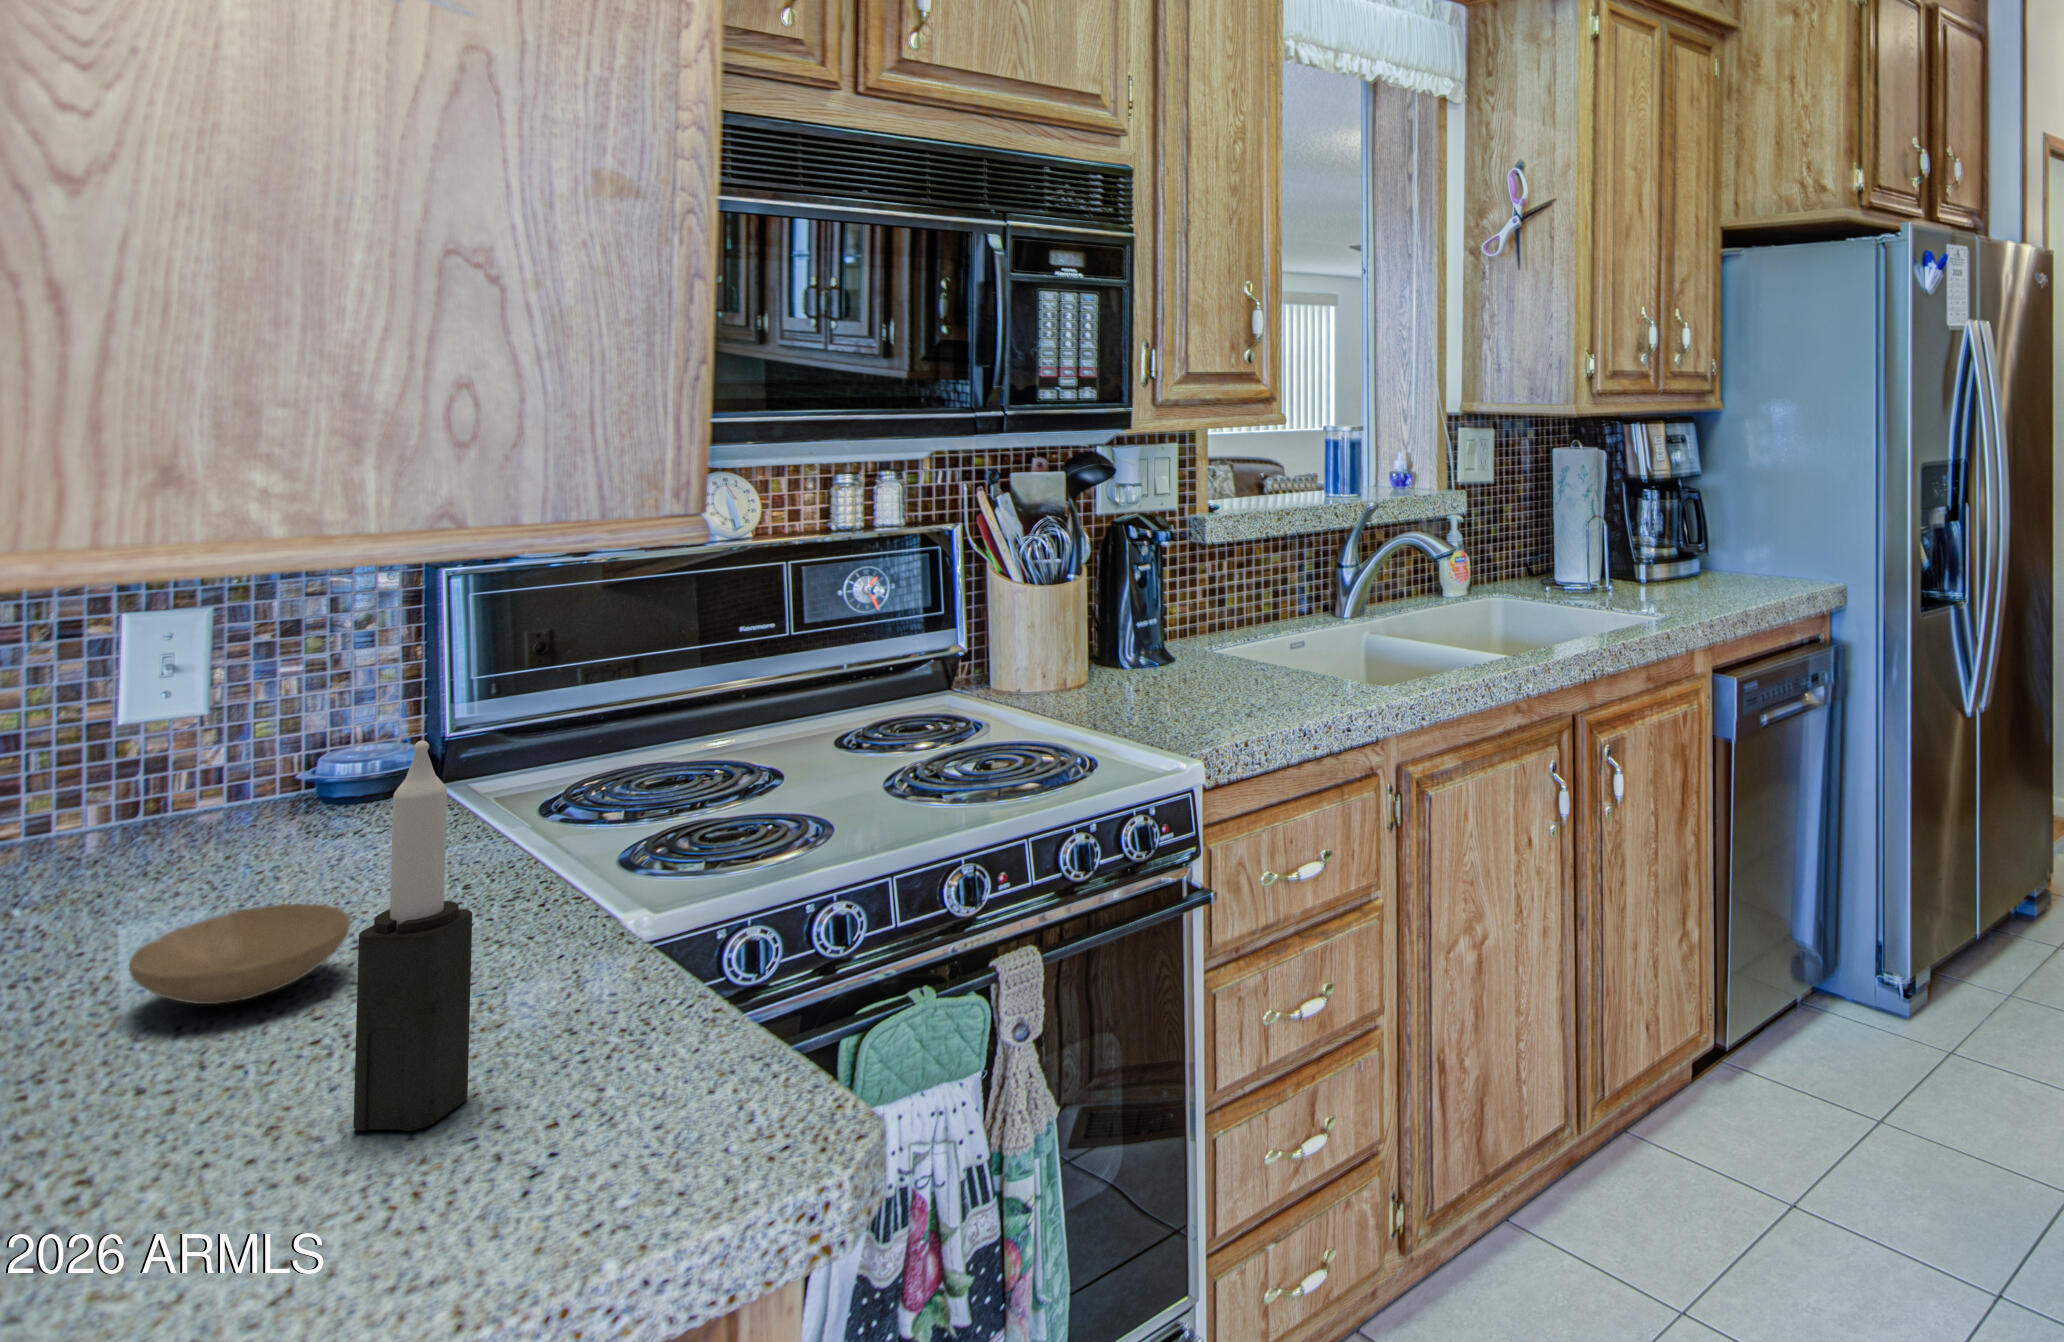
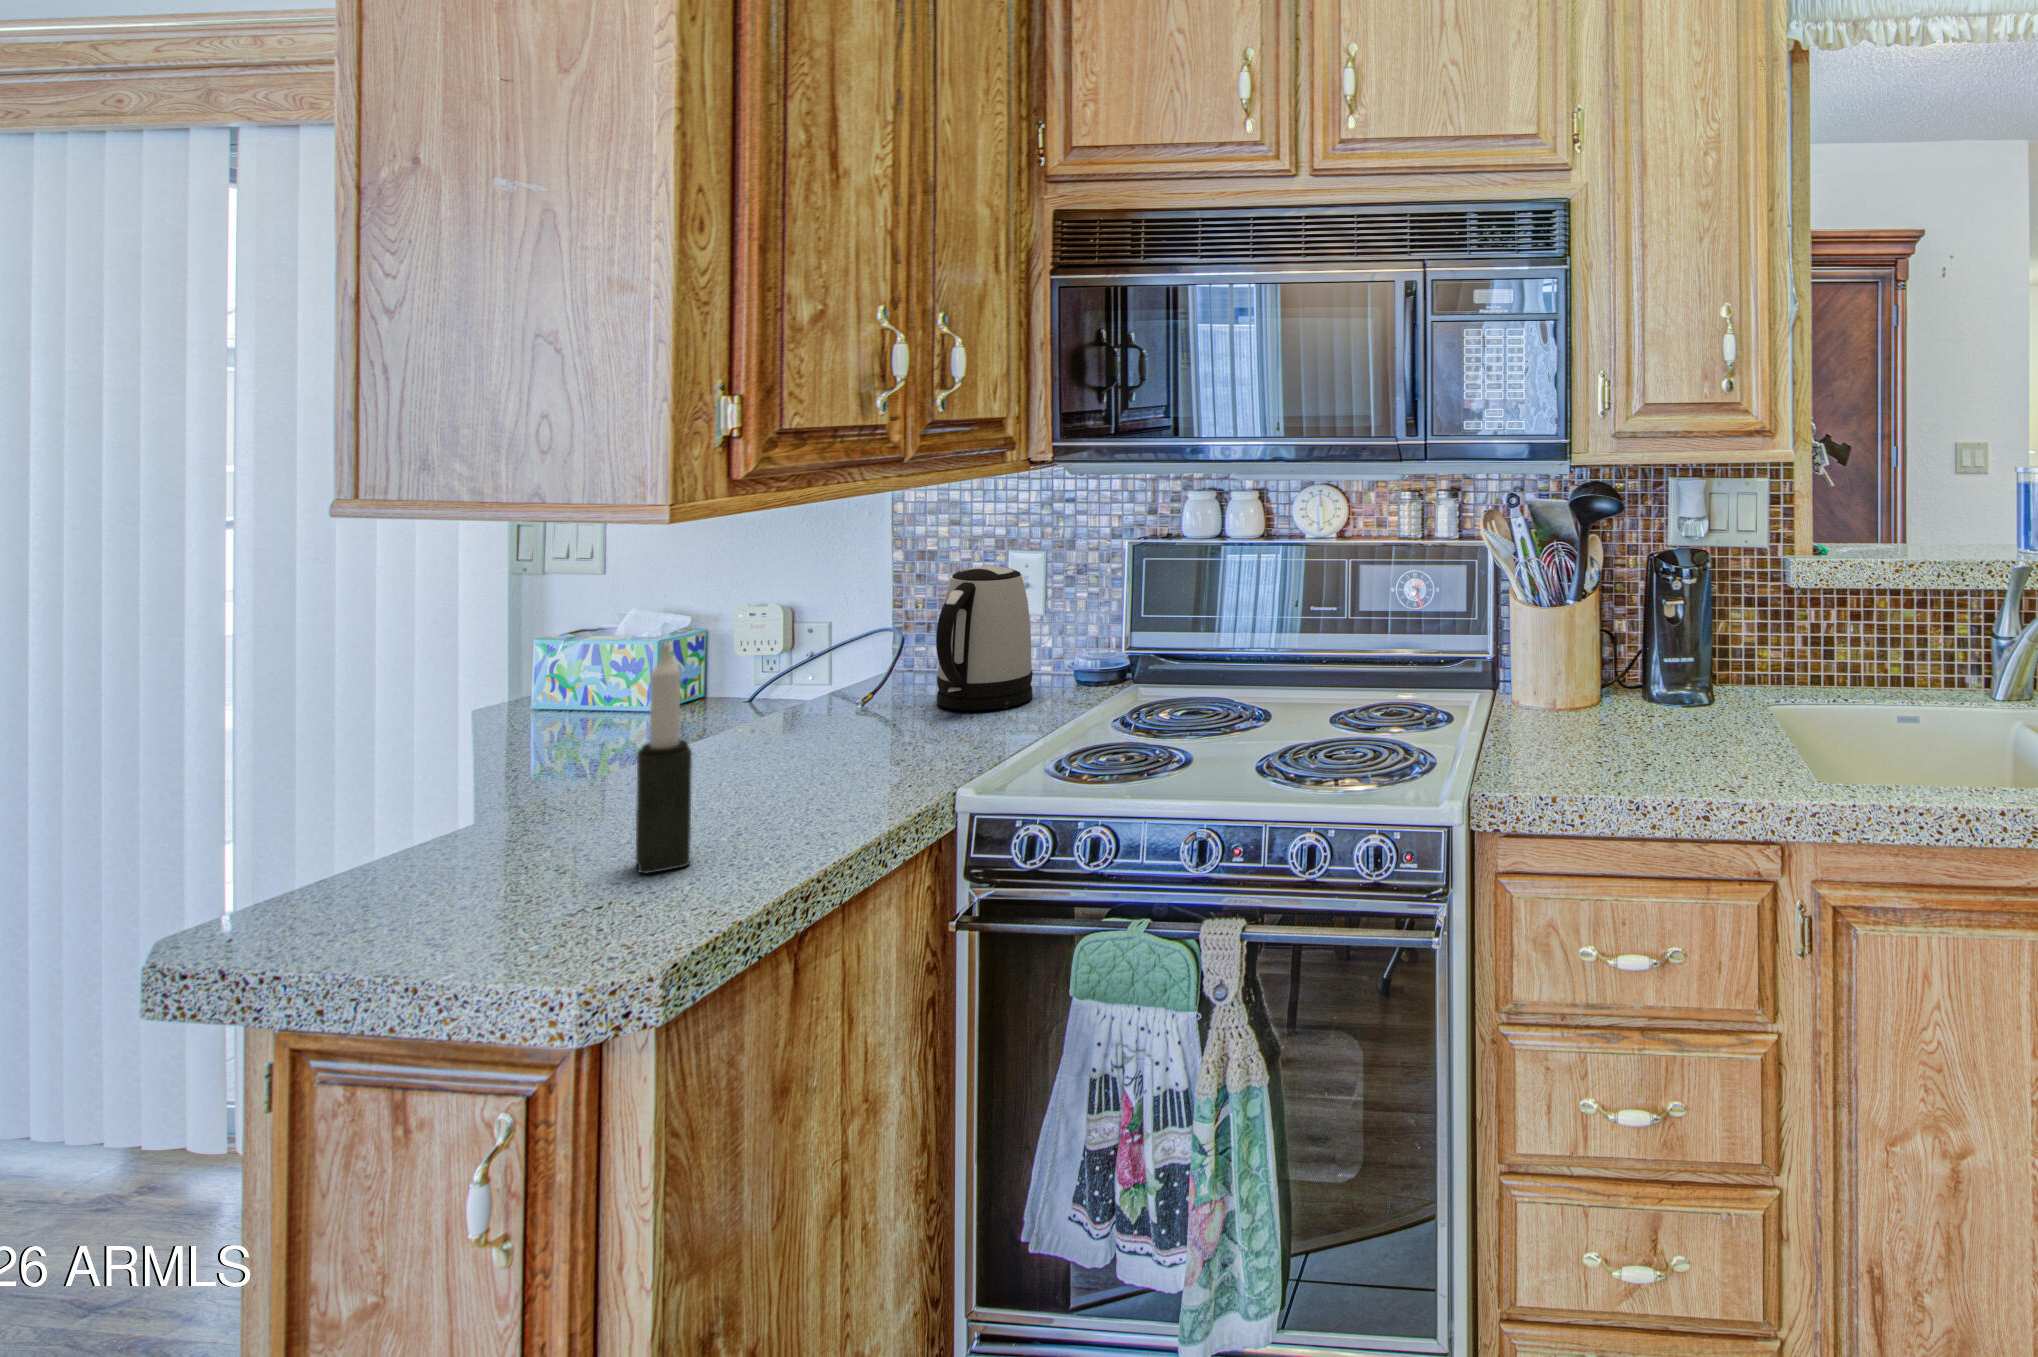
kettle: none [183,632,374,869] -> present [936,566,1033,710]
bowl: present [129,904,350,1004] -> none [736,727,843,778]

